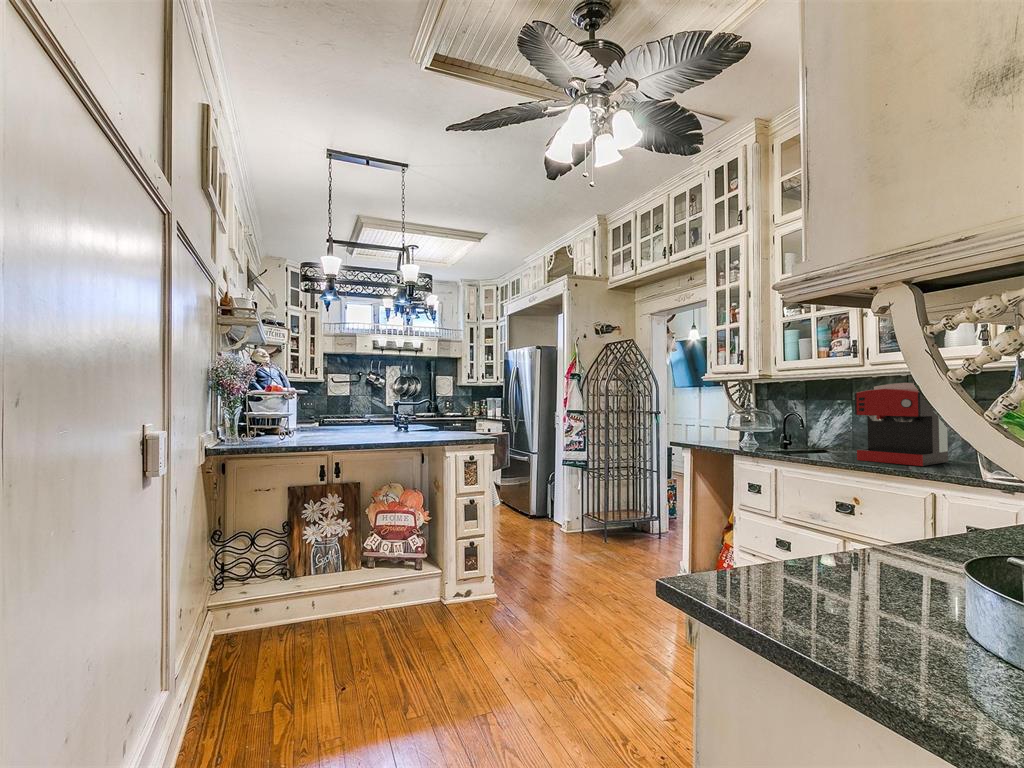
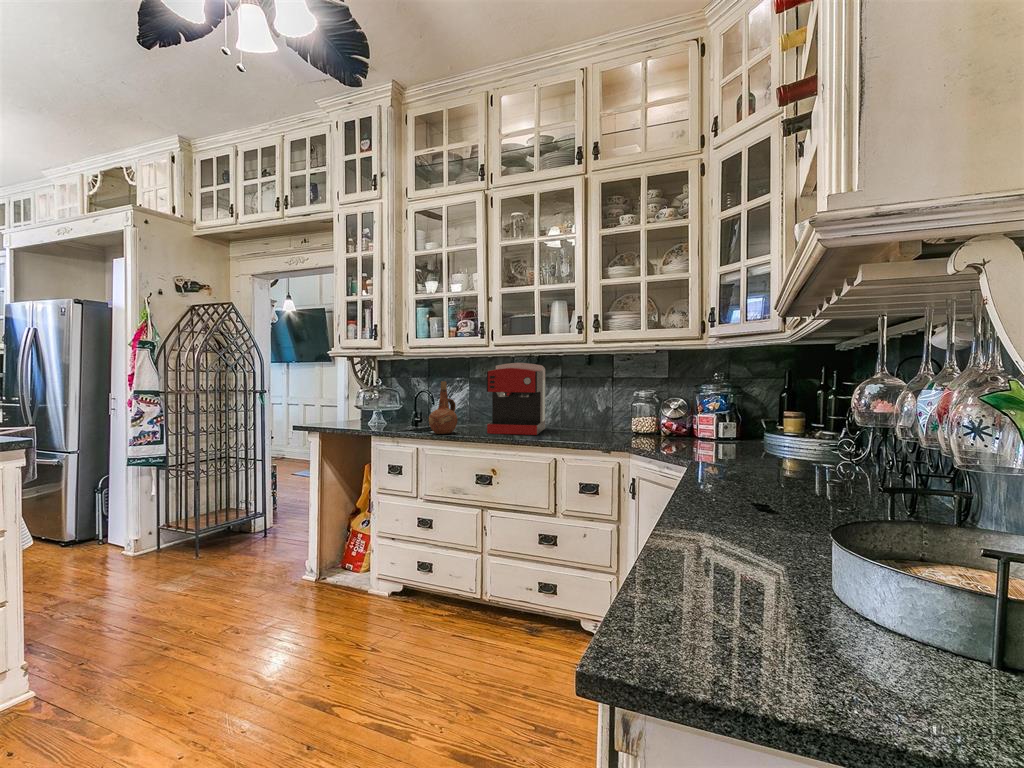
ceramic pitcher: none [786,403,819,456] -> present [429,381,458,434]

